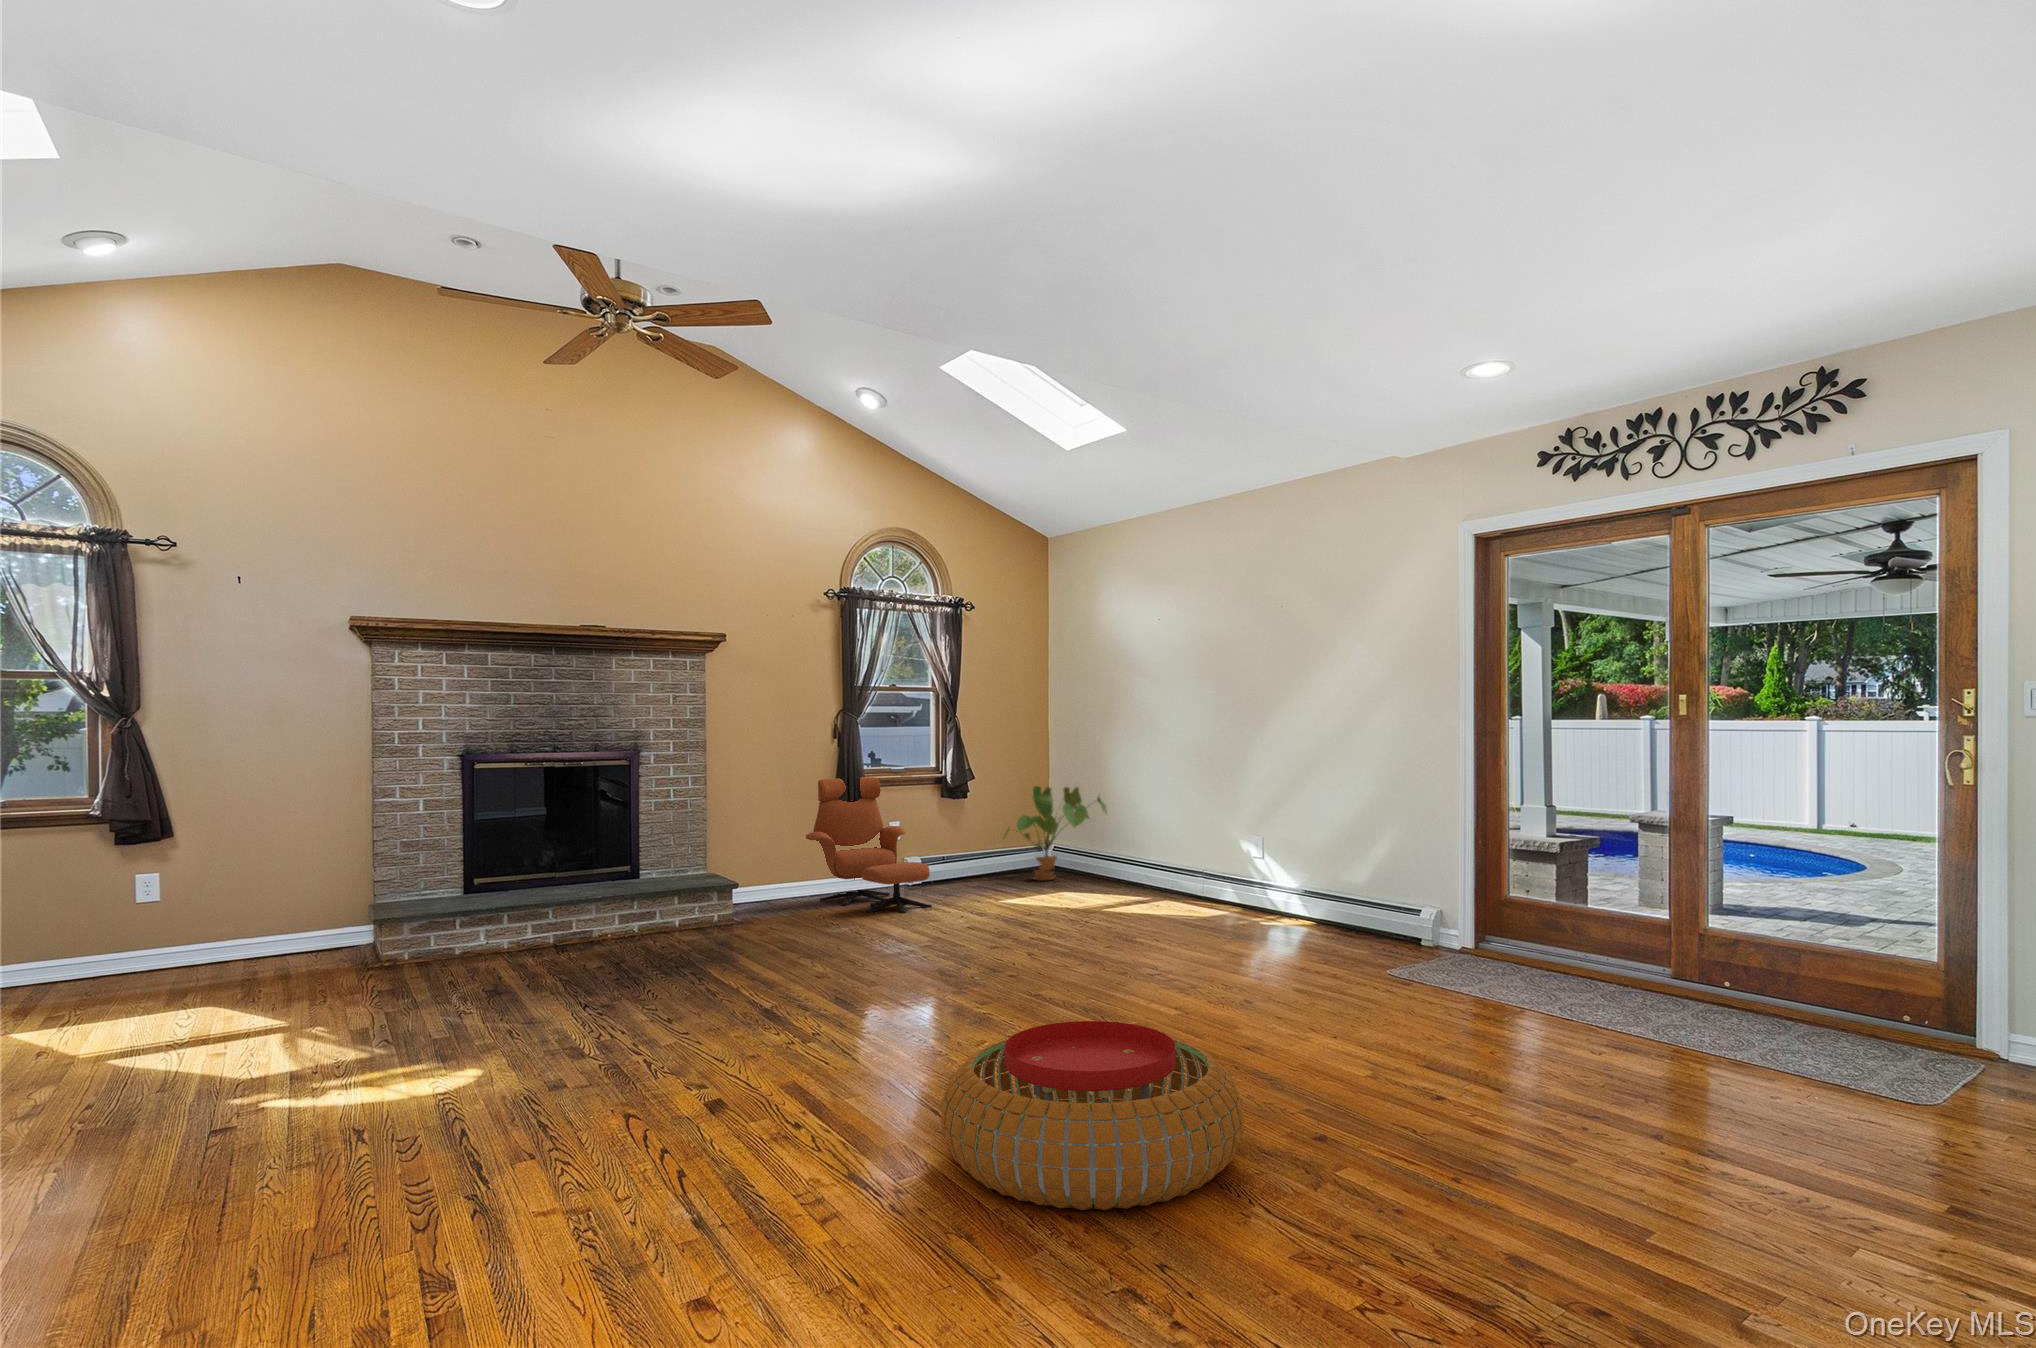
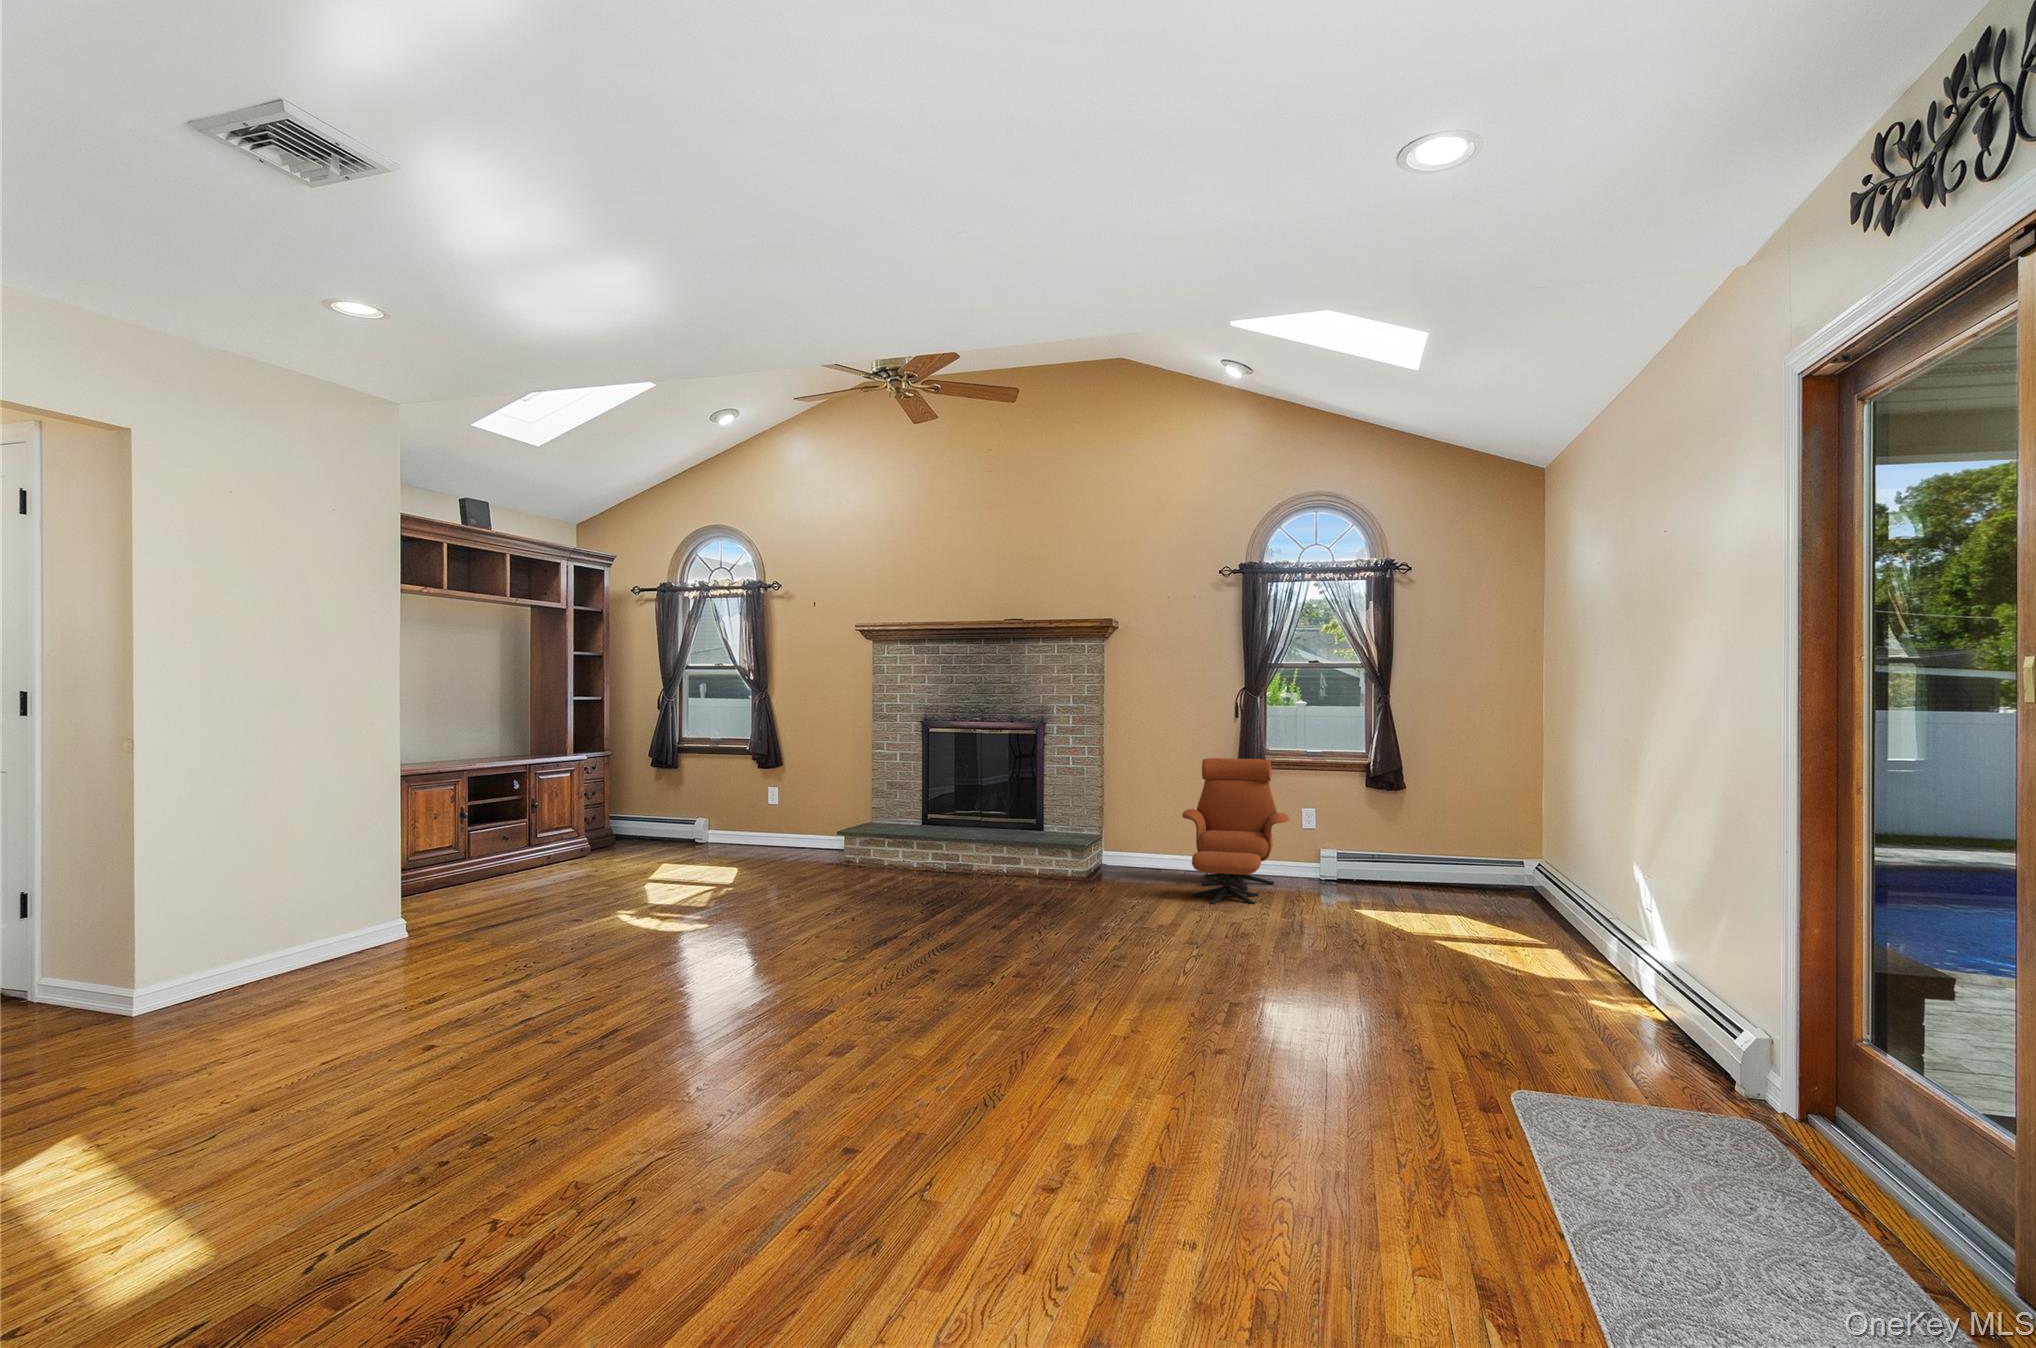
house plant: present [1004,786,1107,881] -> none [1431,786,1562,904]
pouf: present [941,1021,1244,1210] -> none [359,1002,646,1168]

